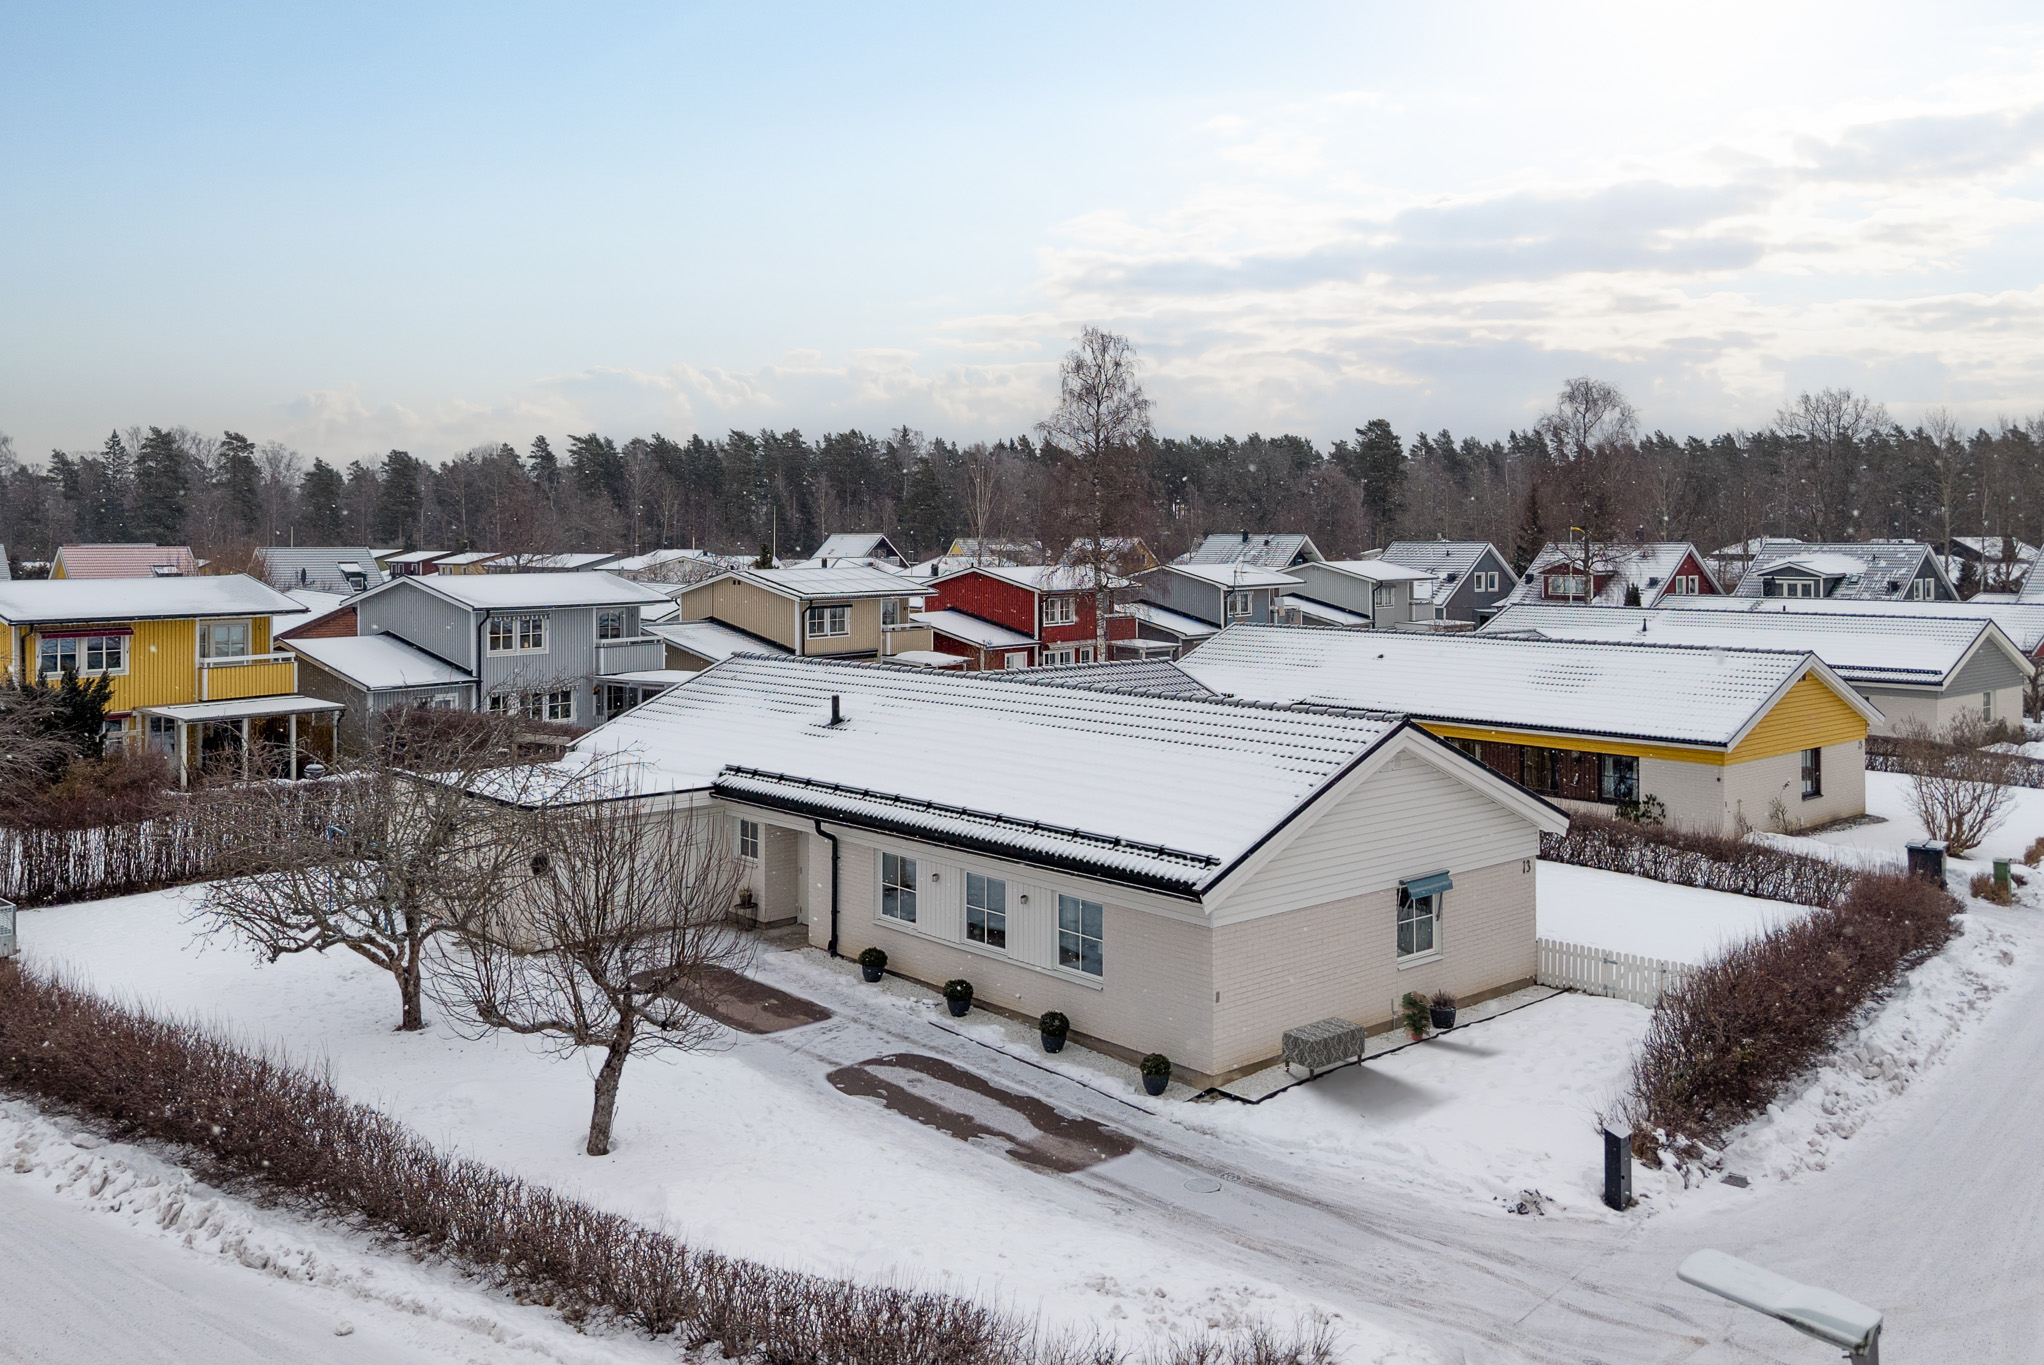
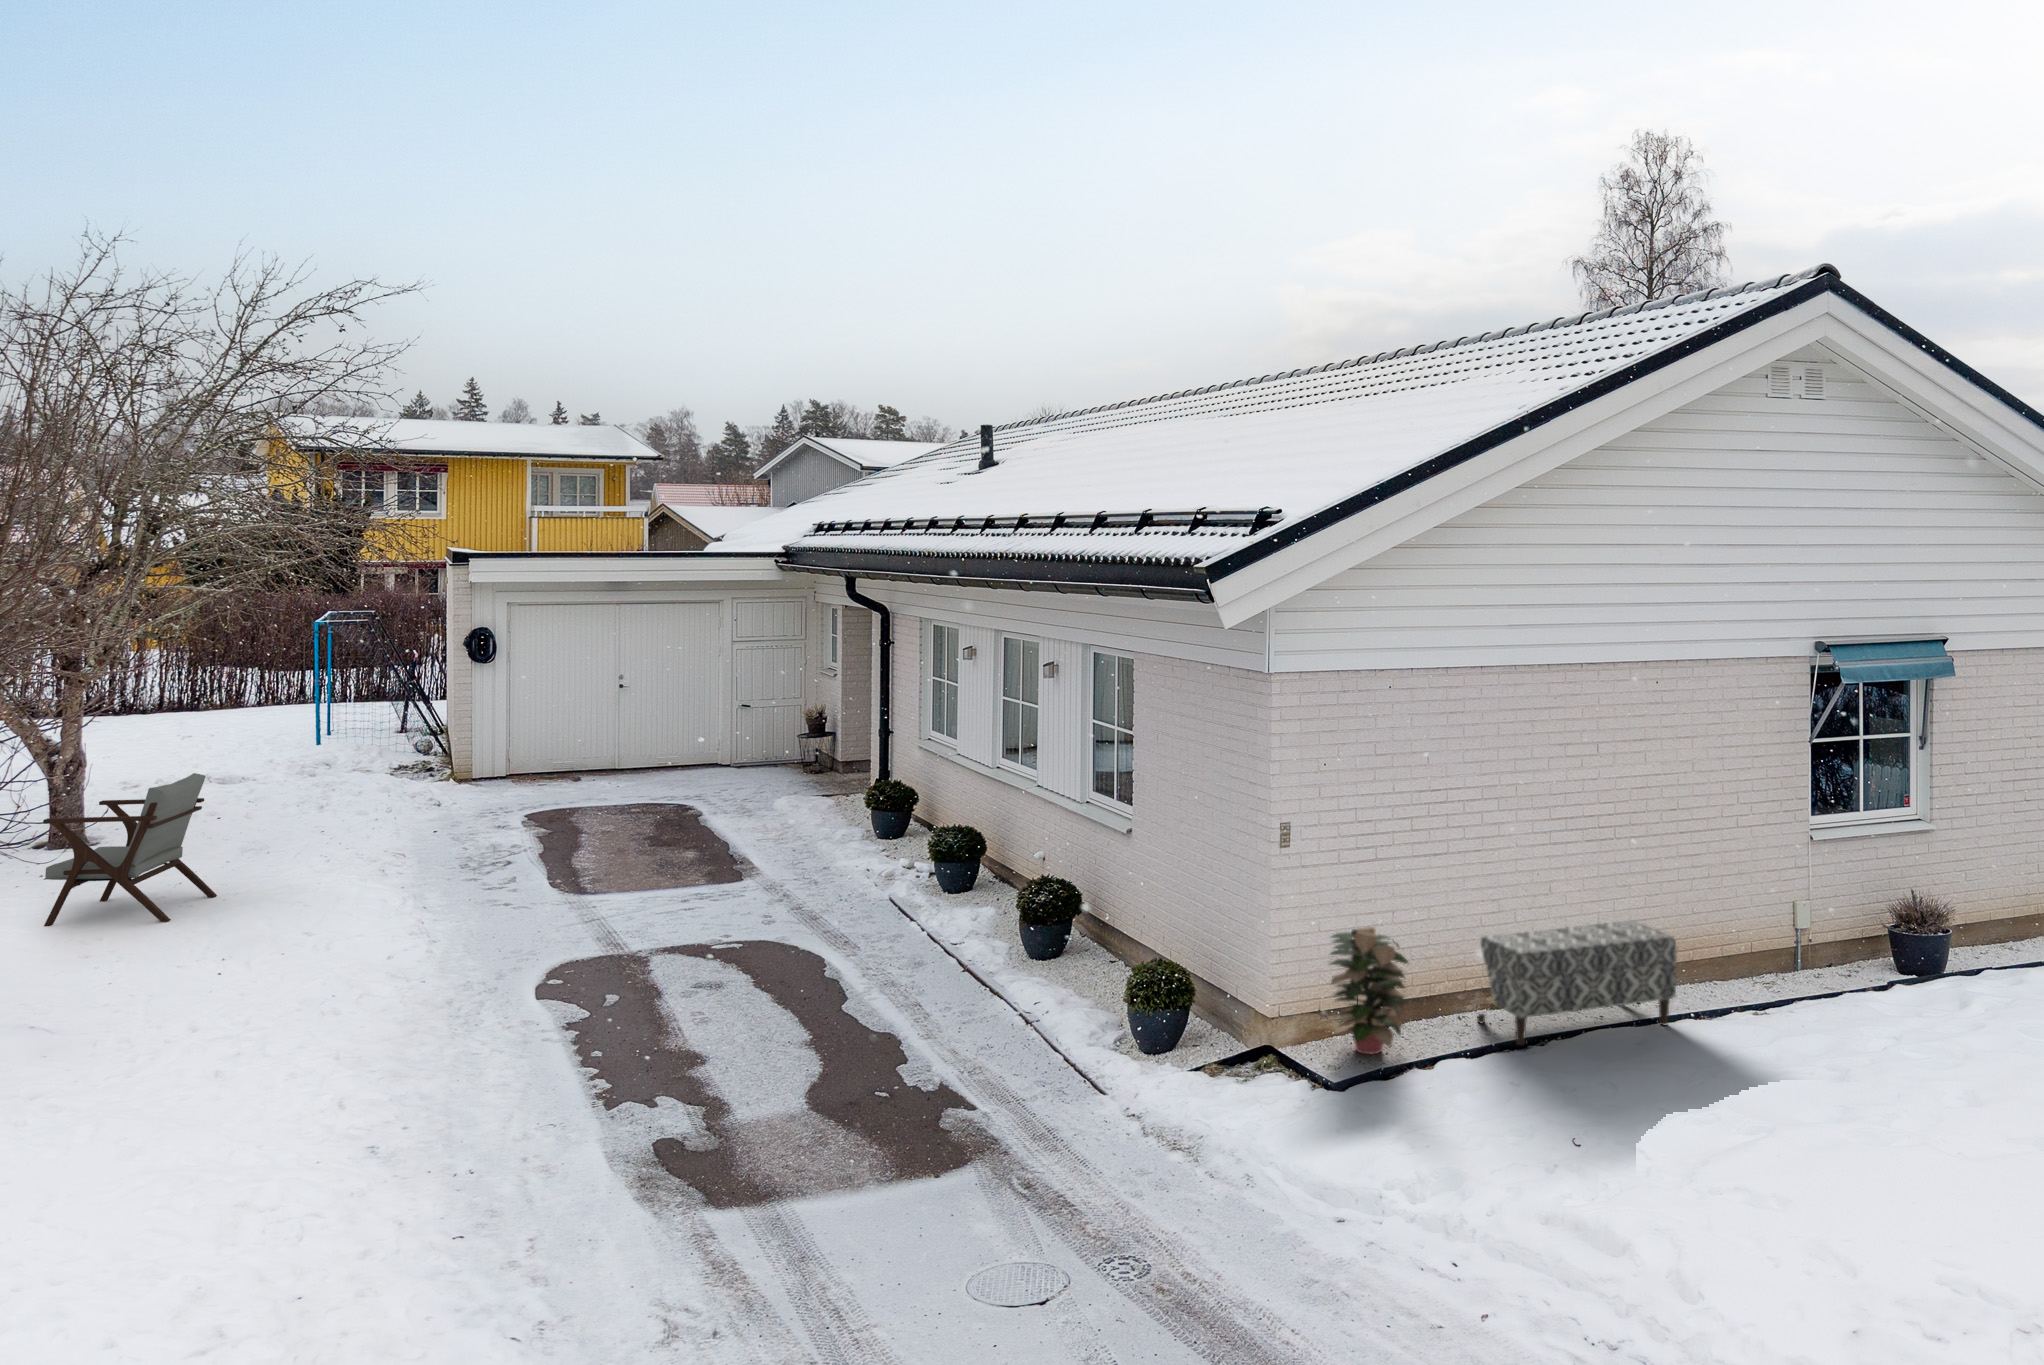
decorative plant: present [1399,991,1431,1040] -> present [1330,927,1408,1054]
lounge chair: none [513,997,587,1095] -> present [43,773,217,926]

